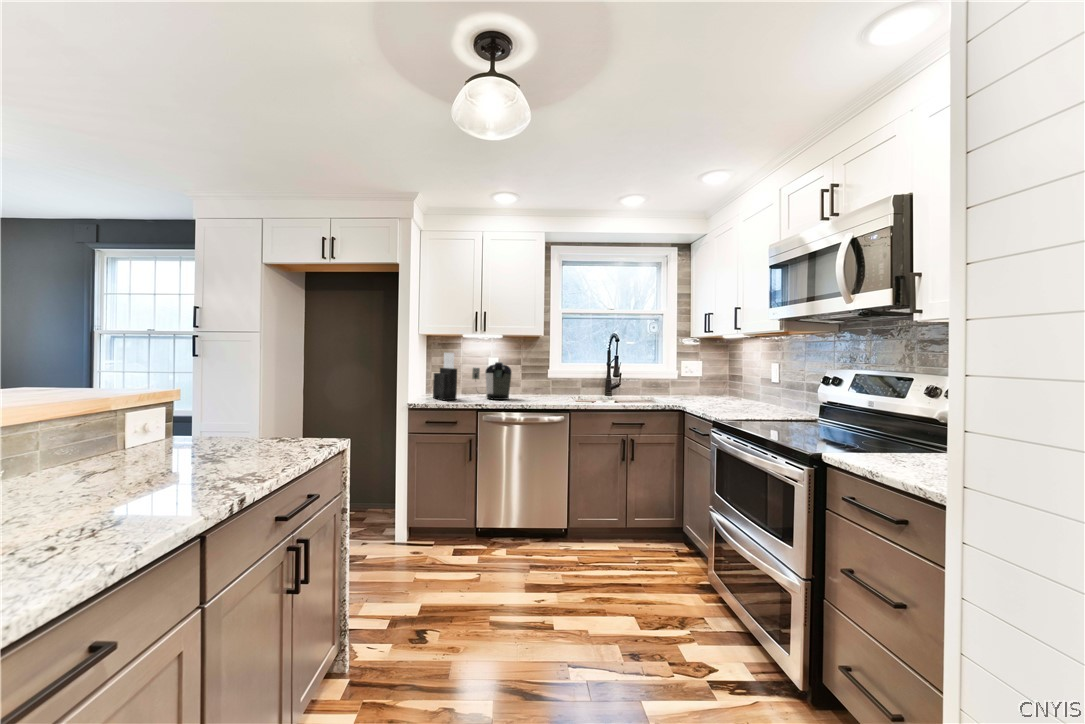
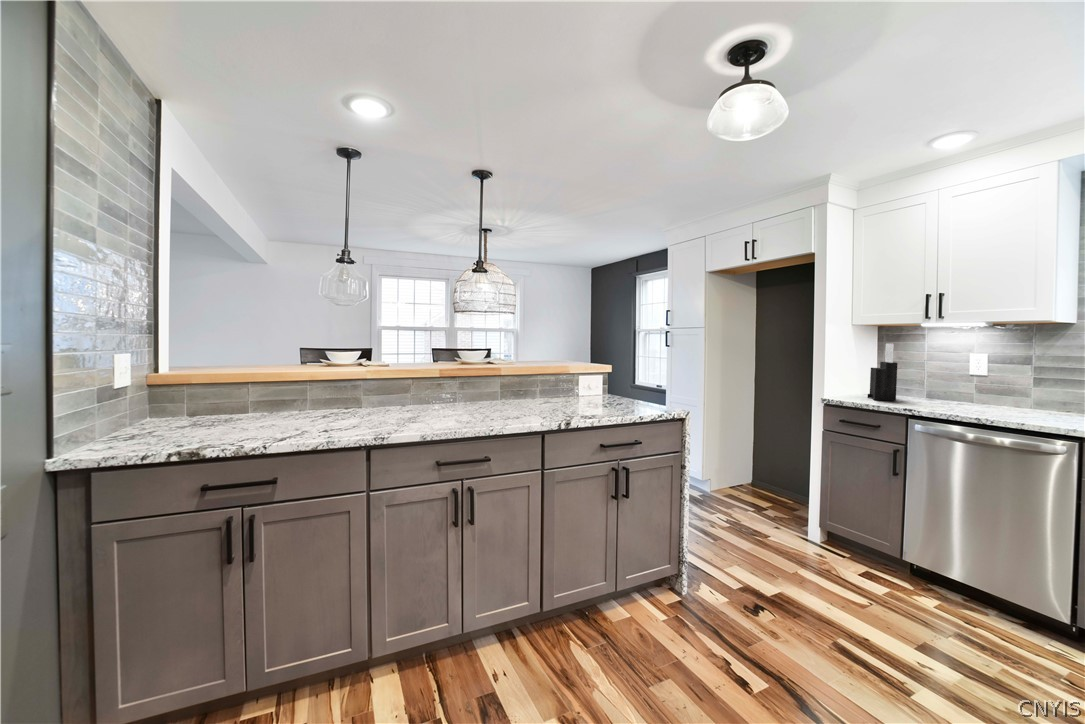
coffee maker: present [472,362,512,400] -> none [939,355,1001,408]

